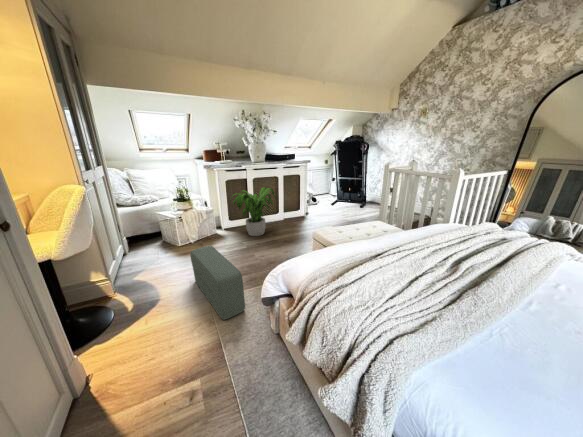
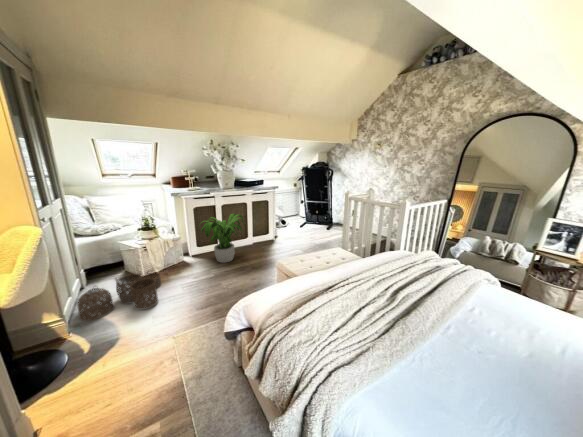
woven basket: none [121,240,196,282] -> present [77,273,161,321]
pouf: present [190,246,245,320] -> none [154,278,210,356]

